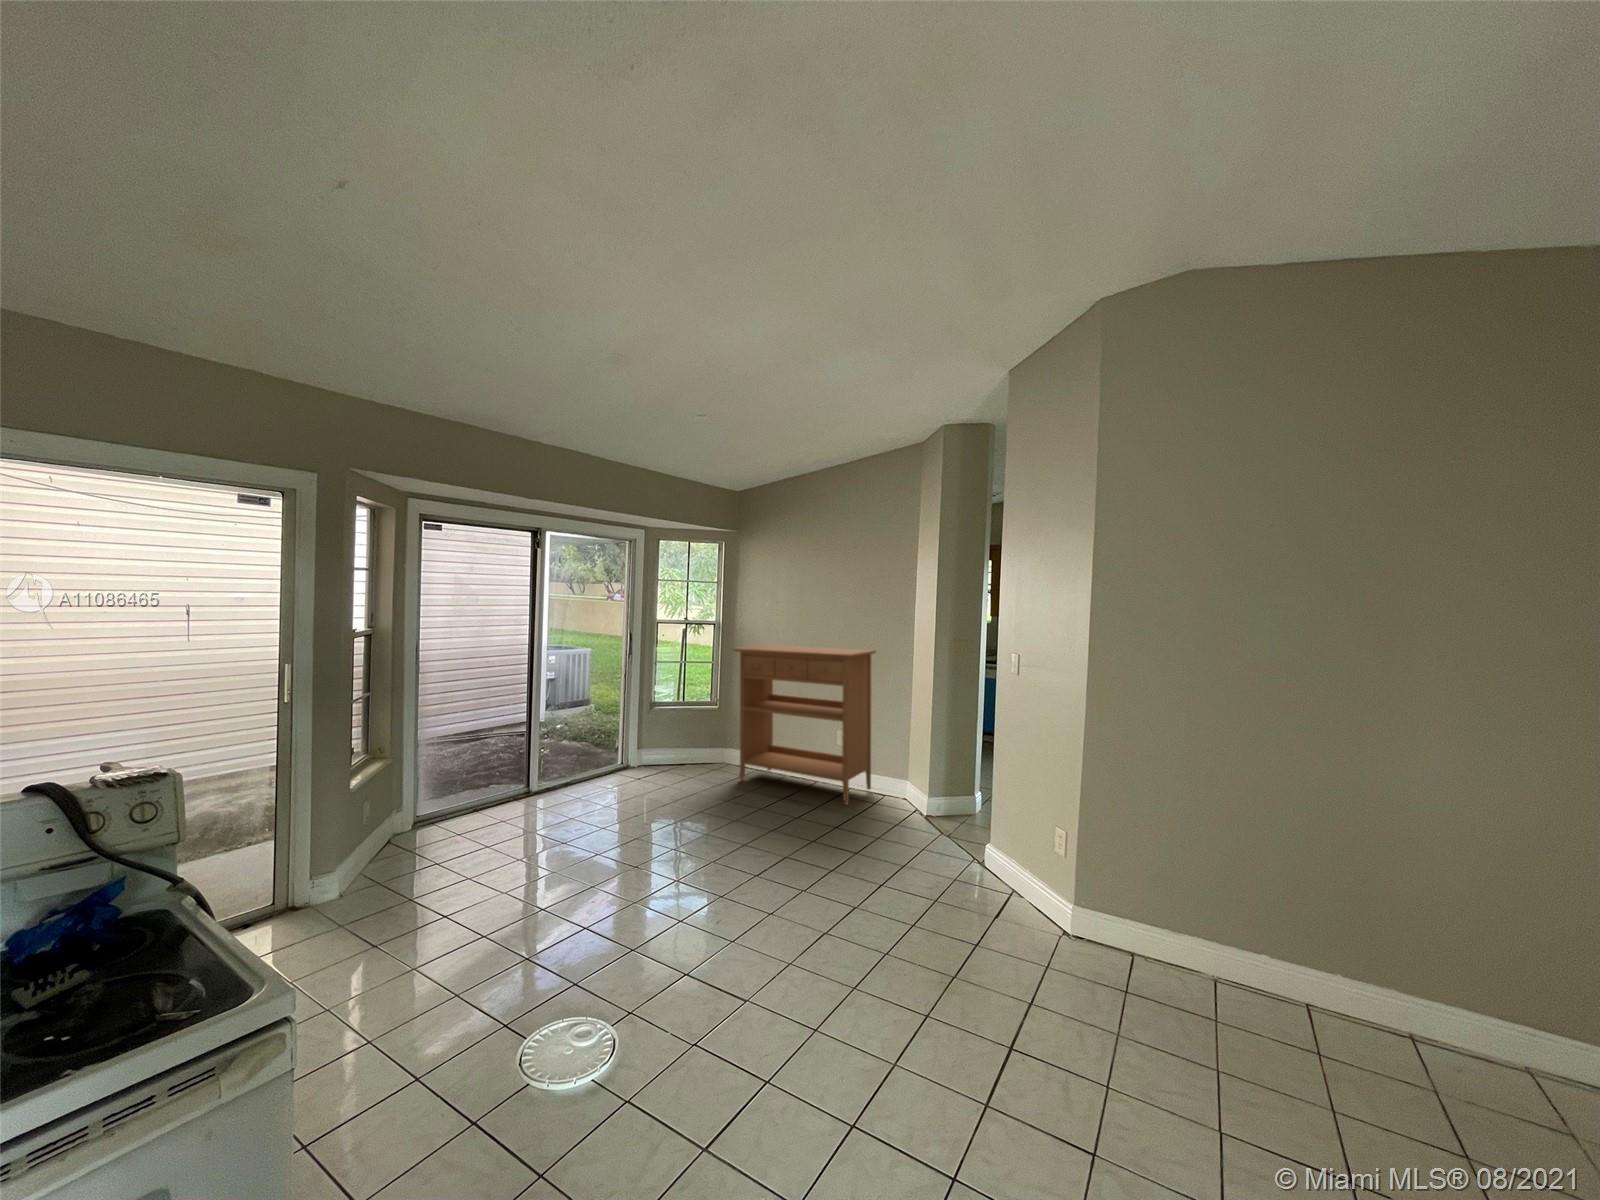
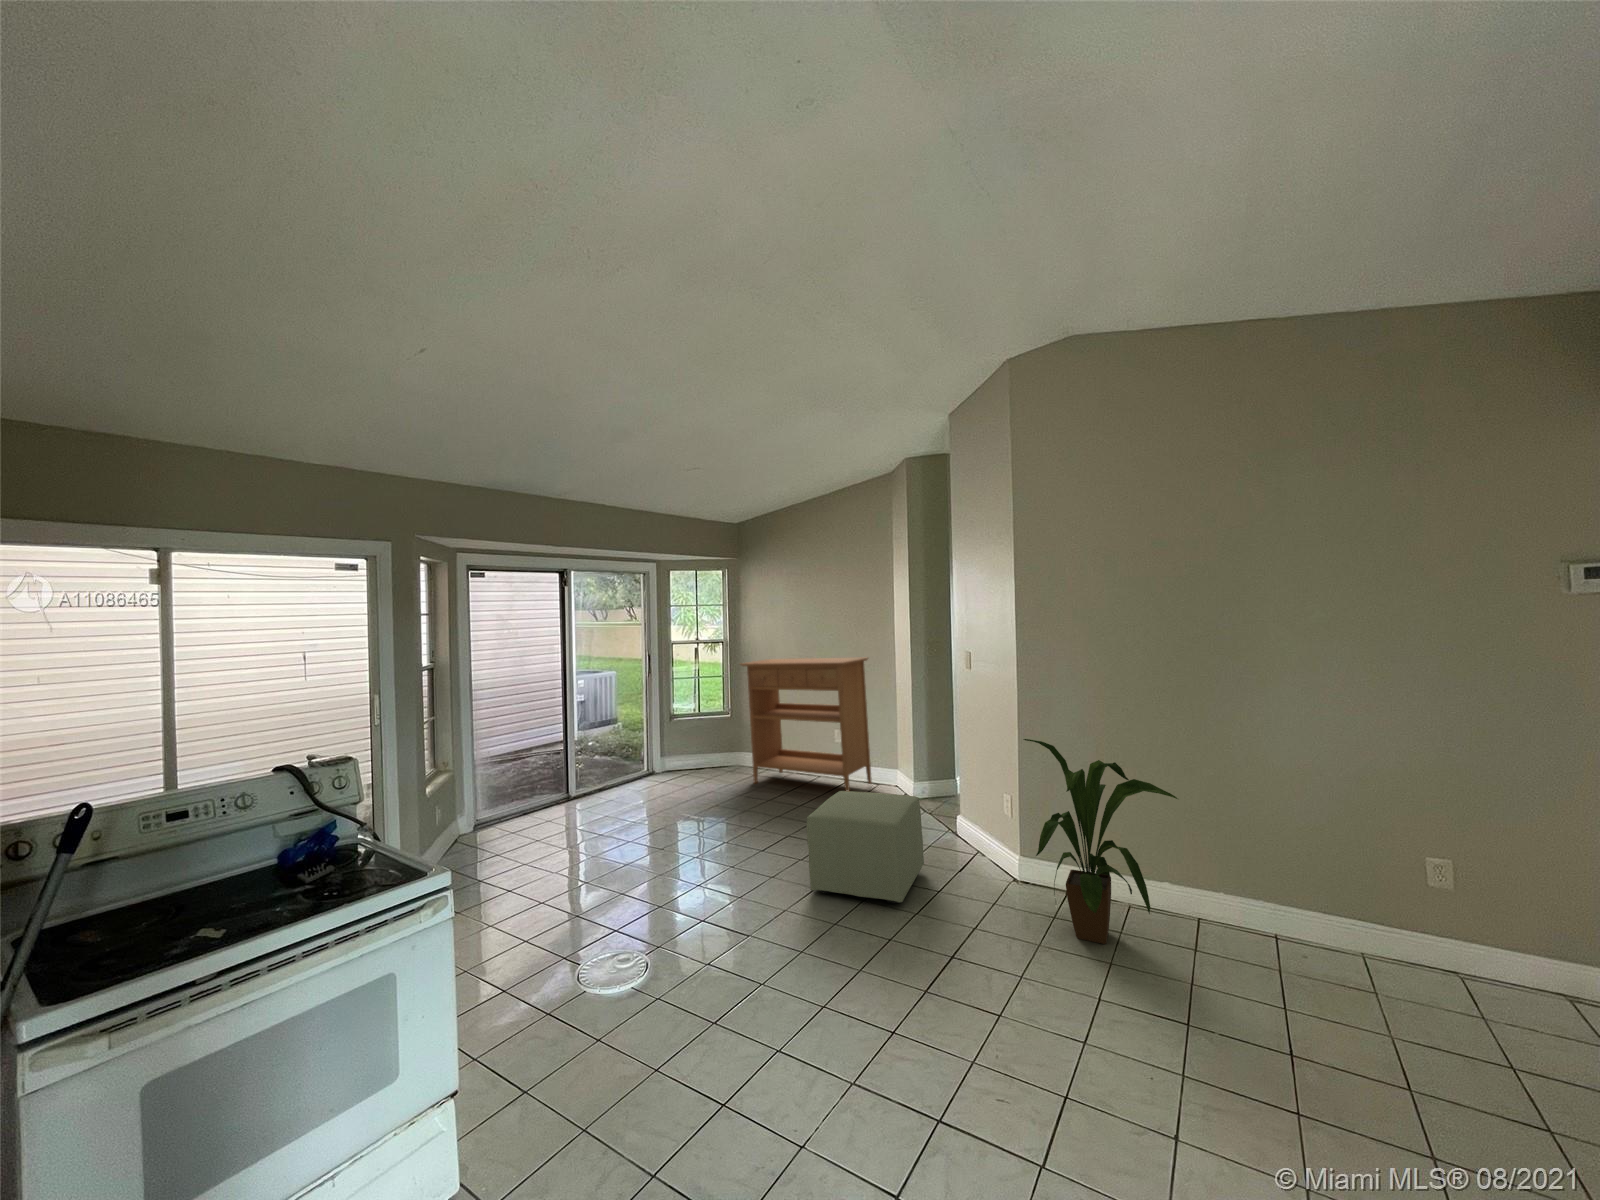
house plant: none [1095,768,1286,1025] -> present [1024,739,1178,944]
ottoman: none [813,807,946,953] -> present [807,791,924,903]

